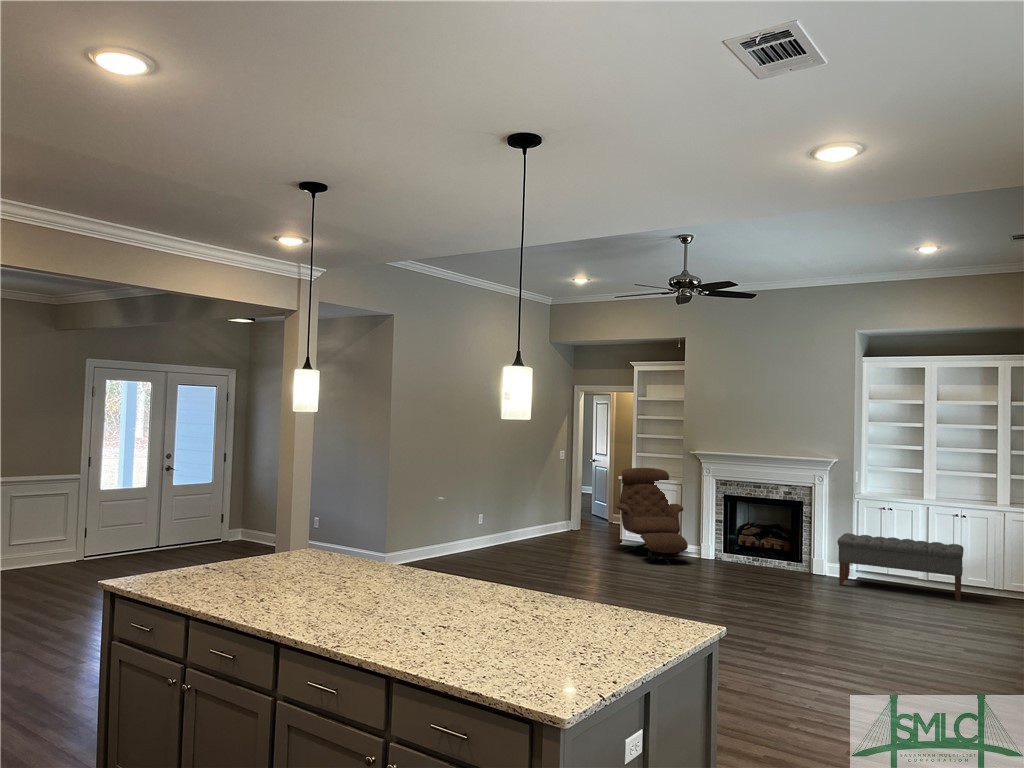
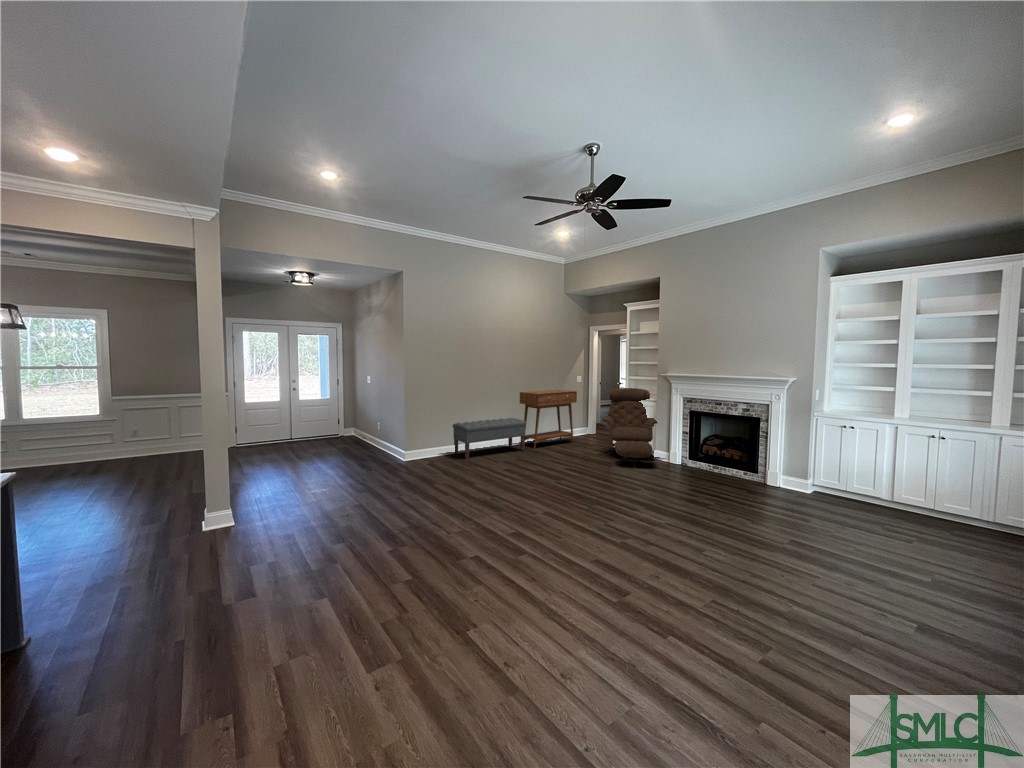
console table: none [504,469,571,550] -> present [520,390,577,449]
bench: present [837,533,964,602] -> present [453,418,526,459]

